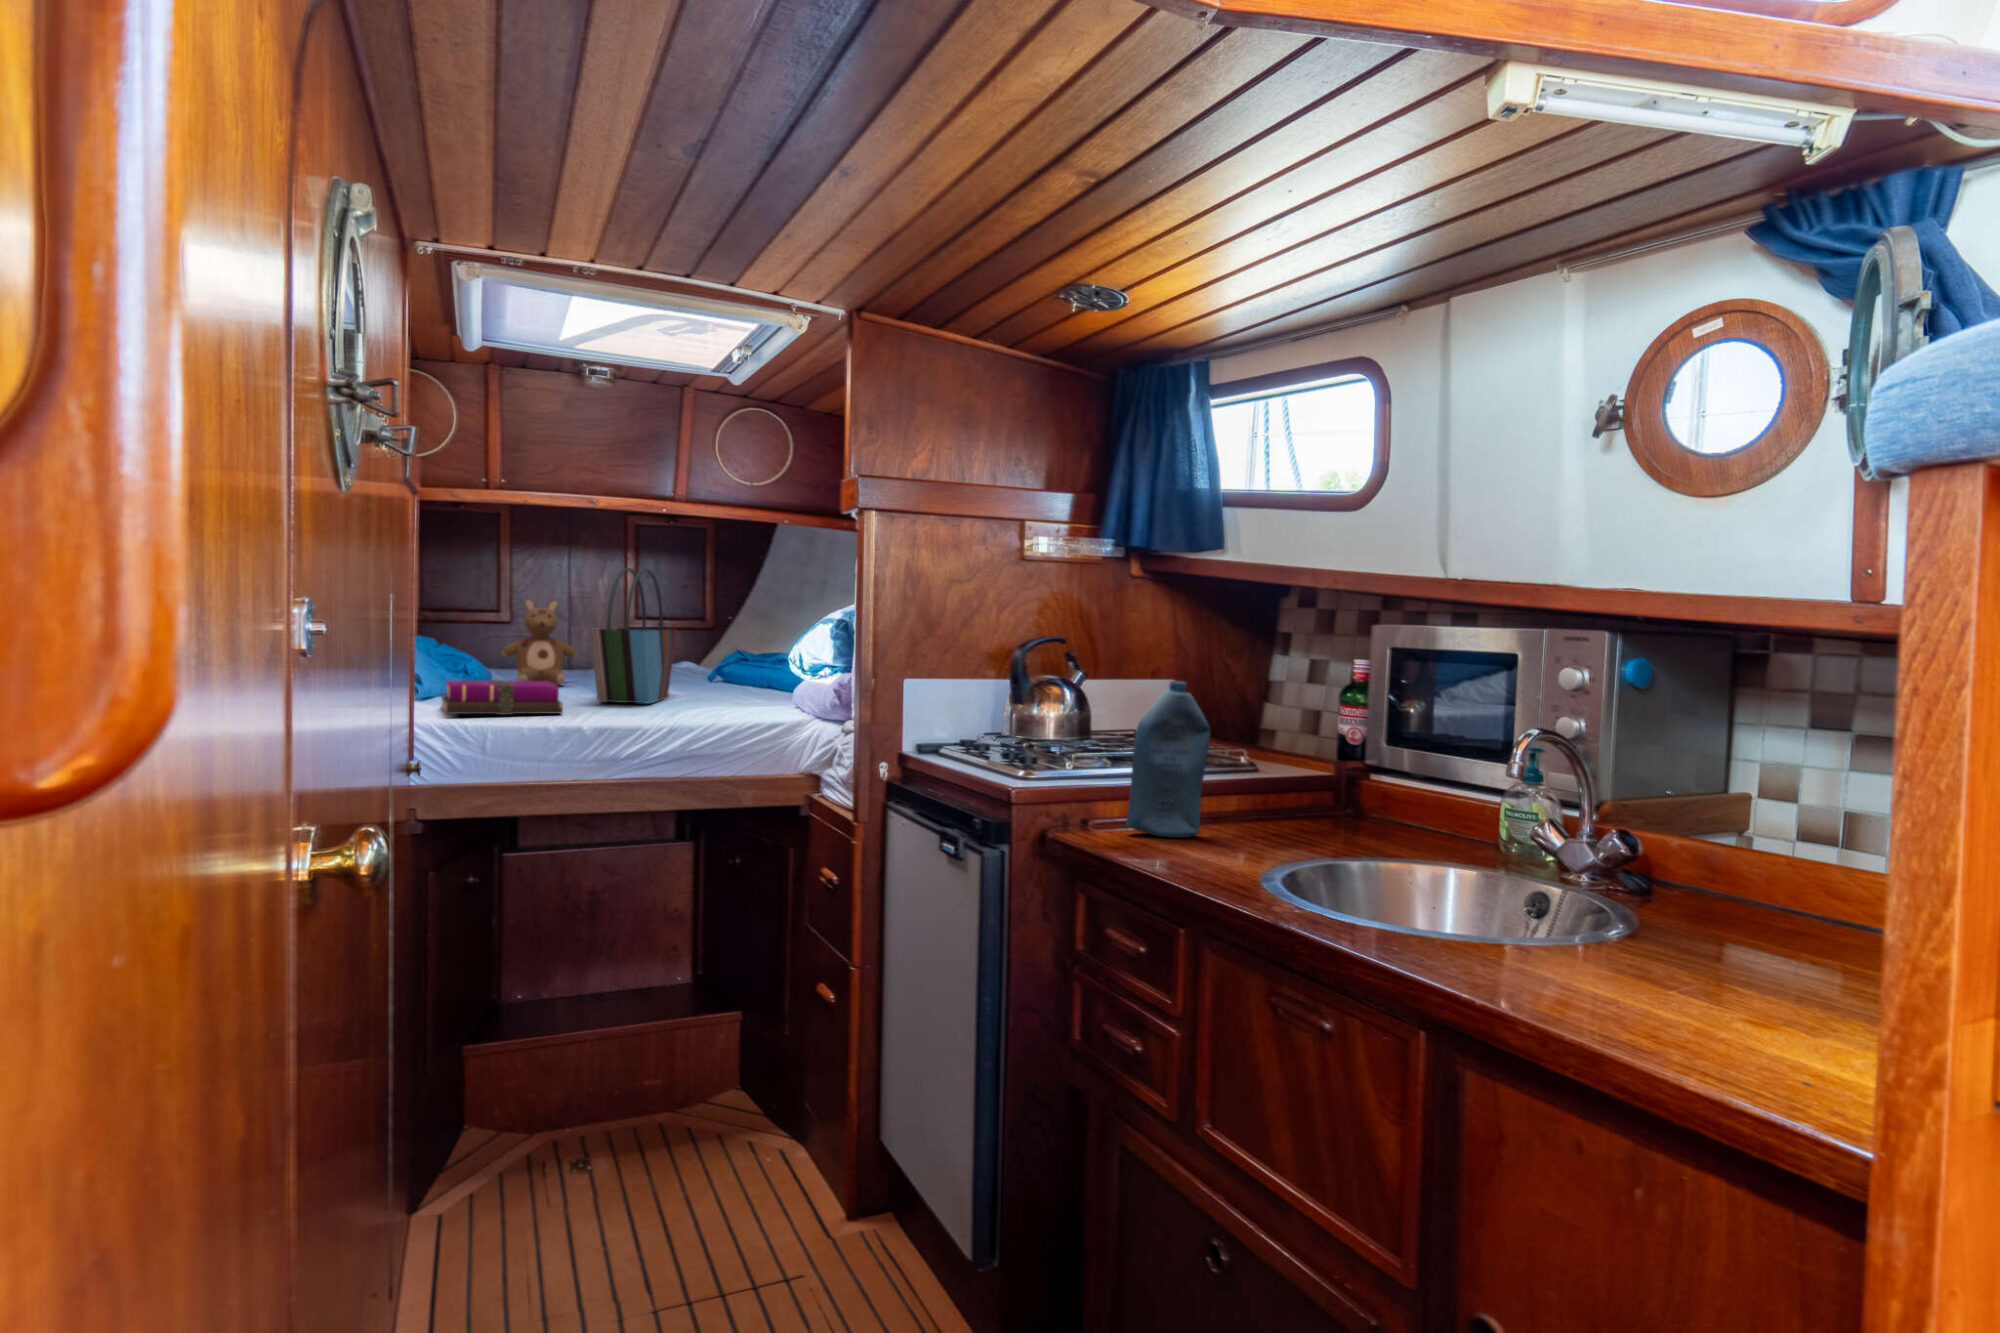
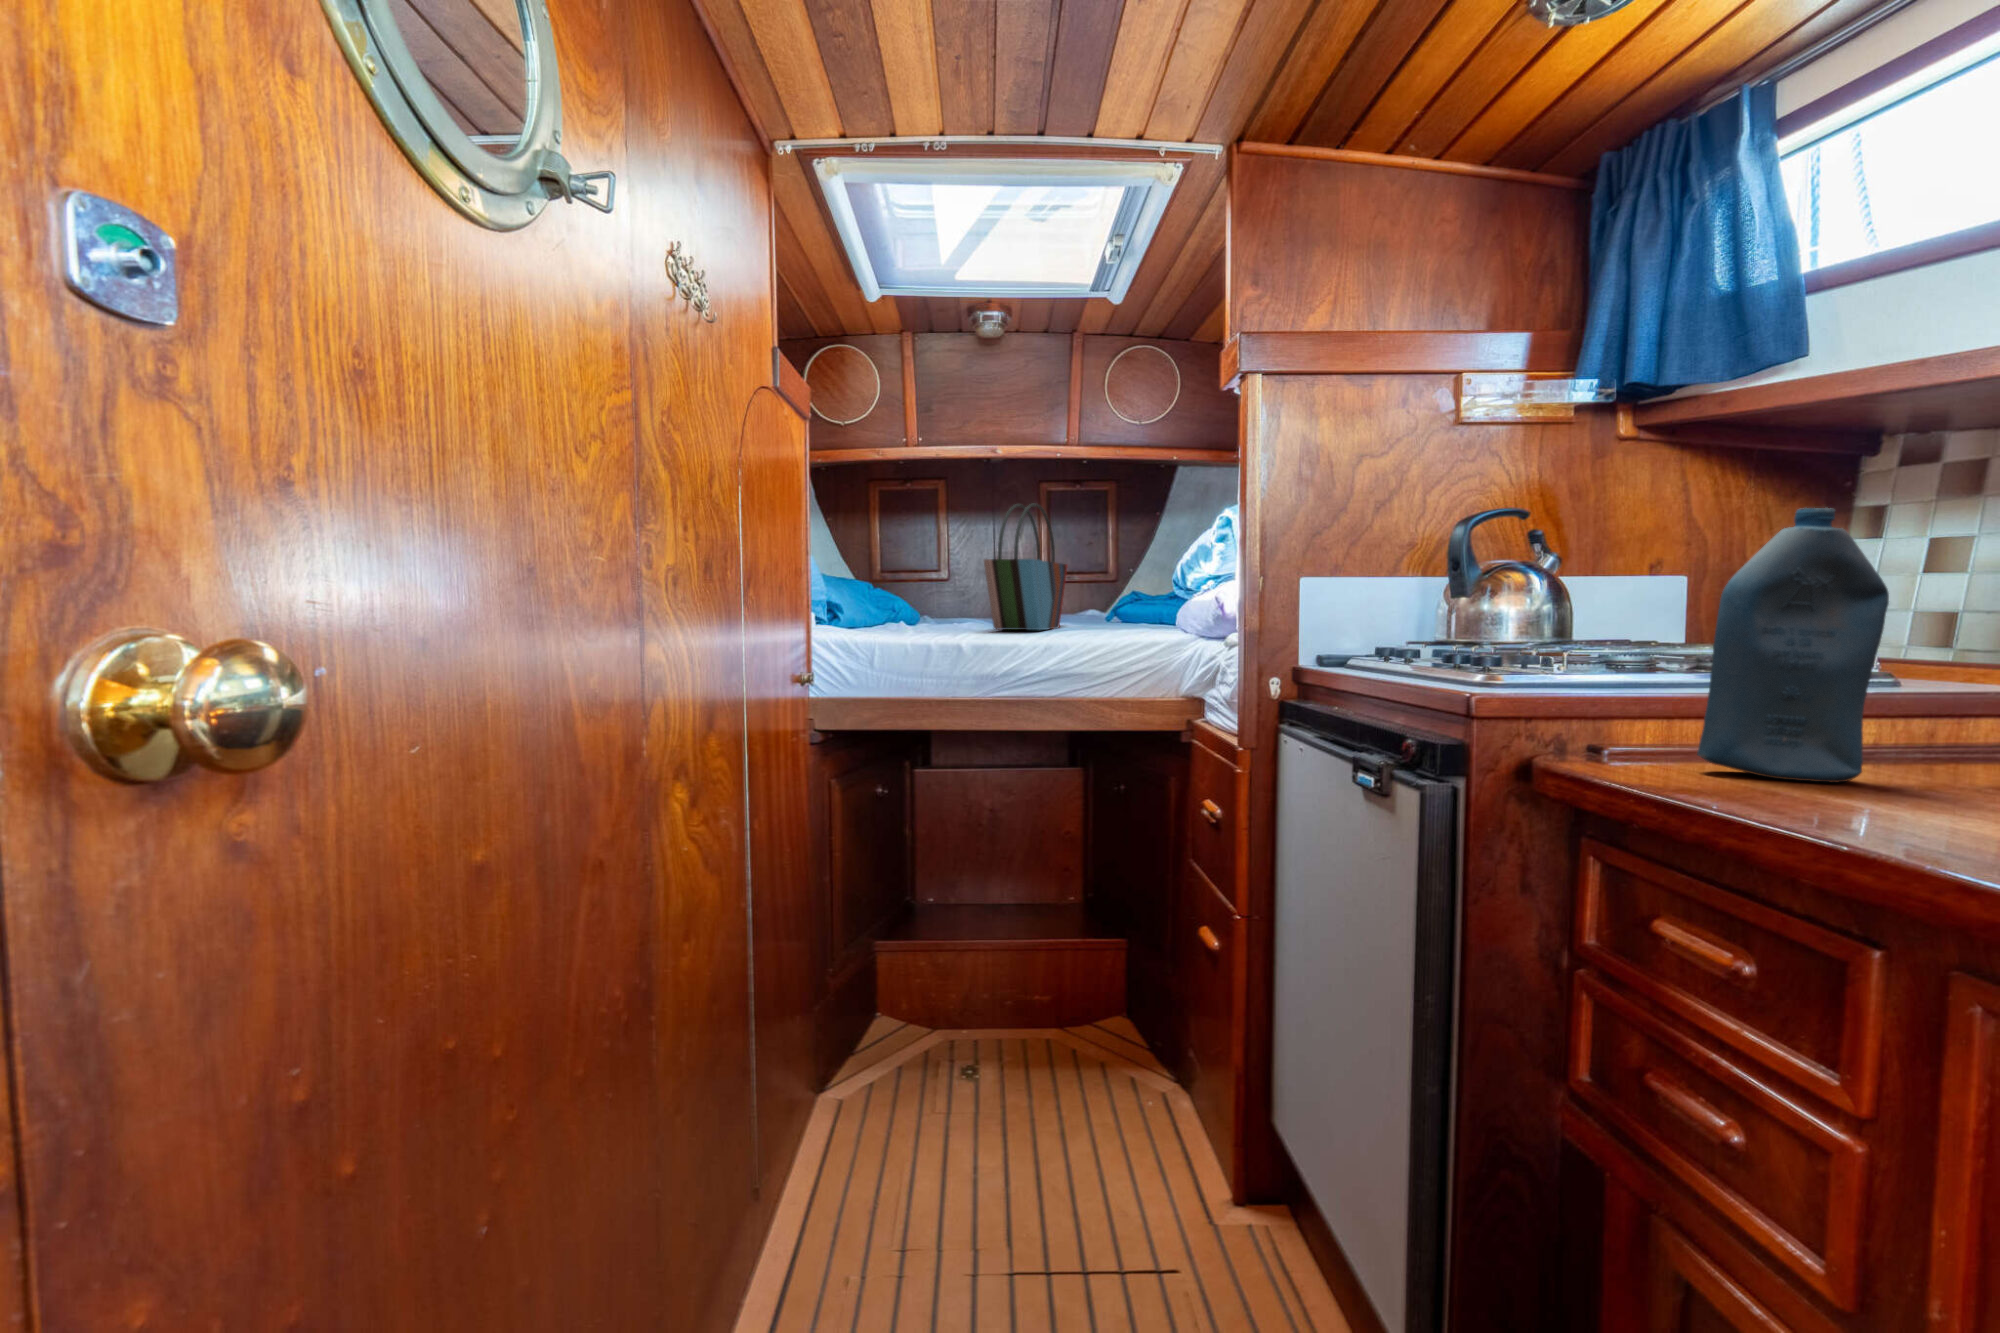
stuffed bear: present [503,600,577,685] -> none [928,548,988,621]
notebook: present [441,680,563,715] -> none [856,610,956,637]

